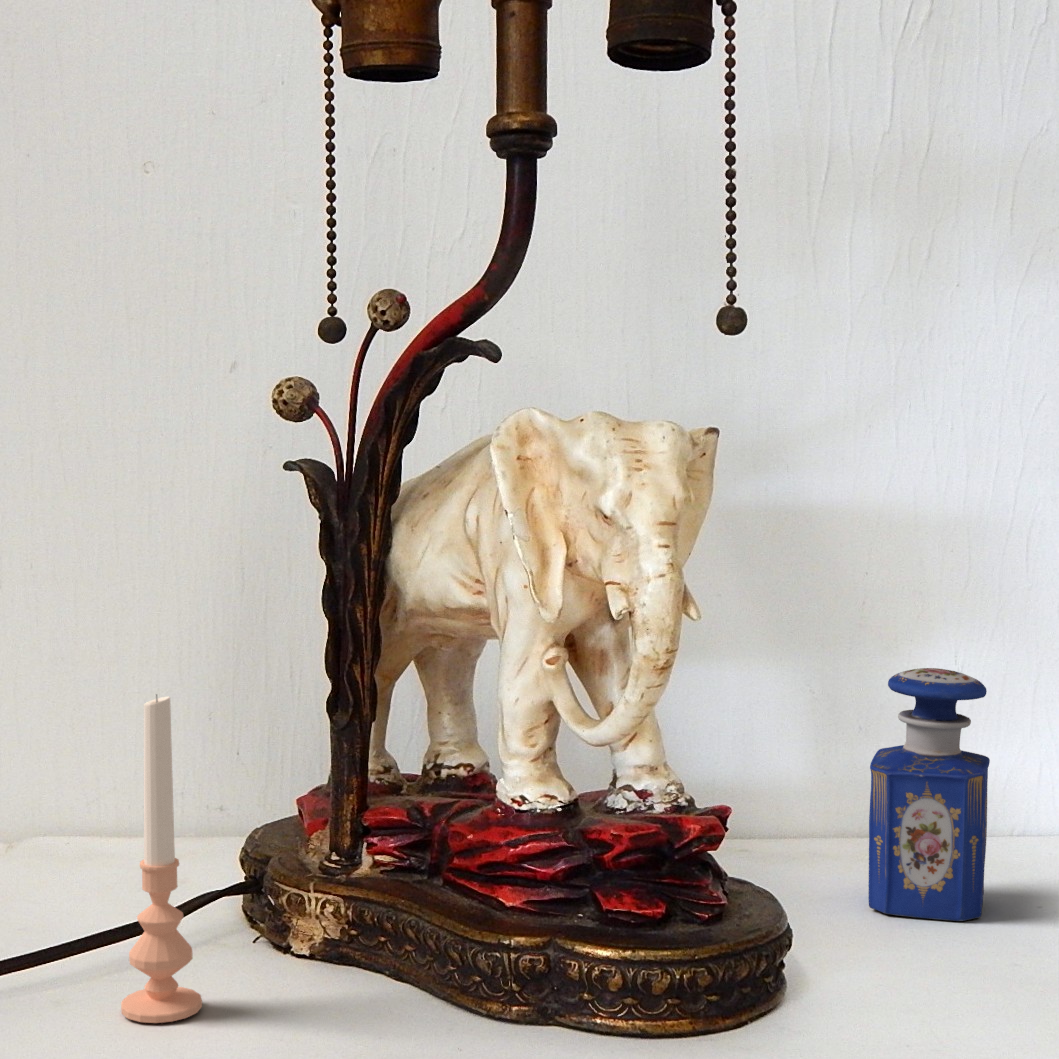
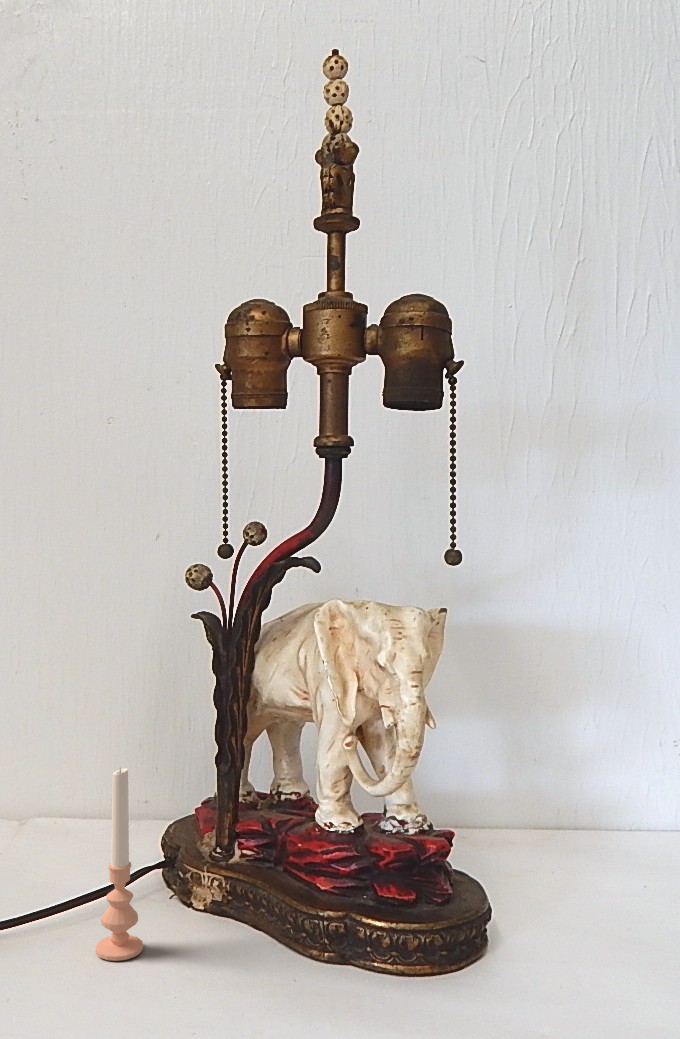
perfume bottle: present [868,668,990,921] -> none [529,733,600,884]

